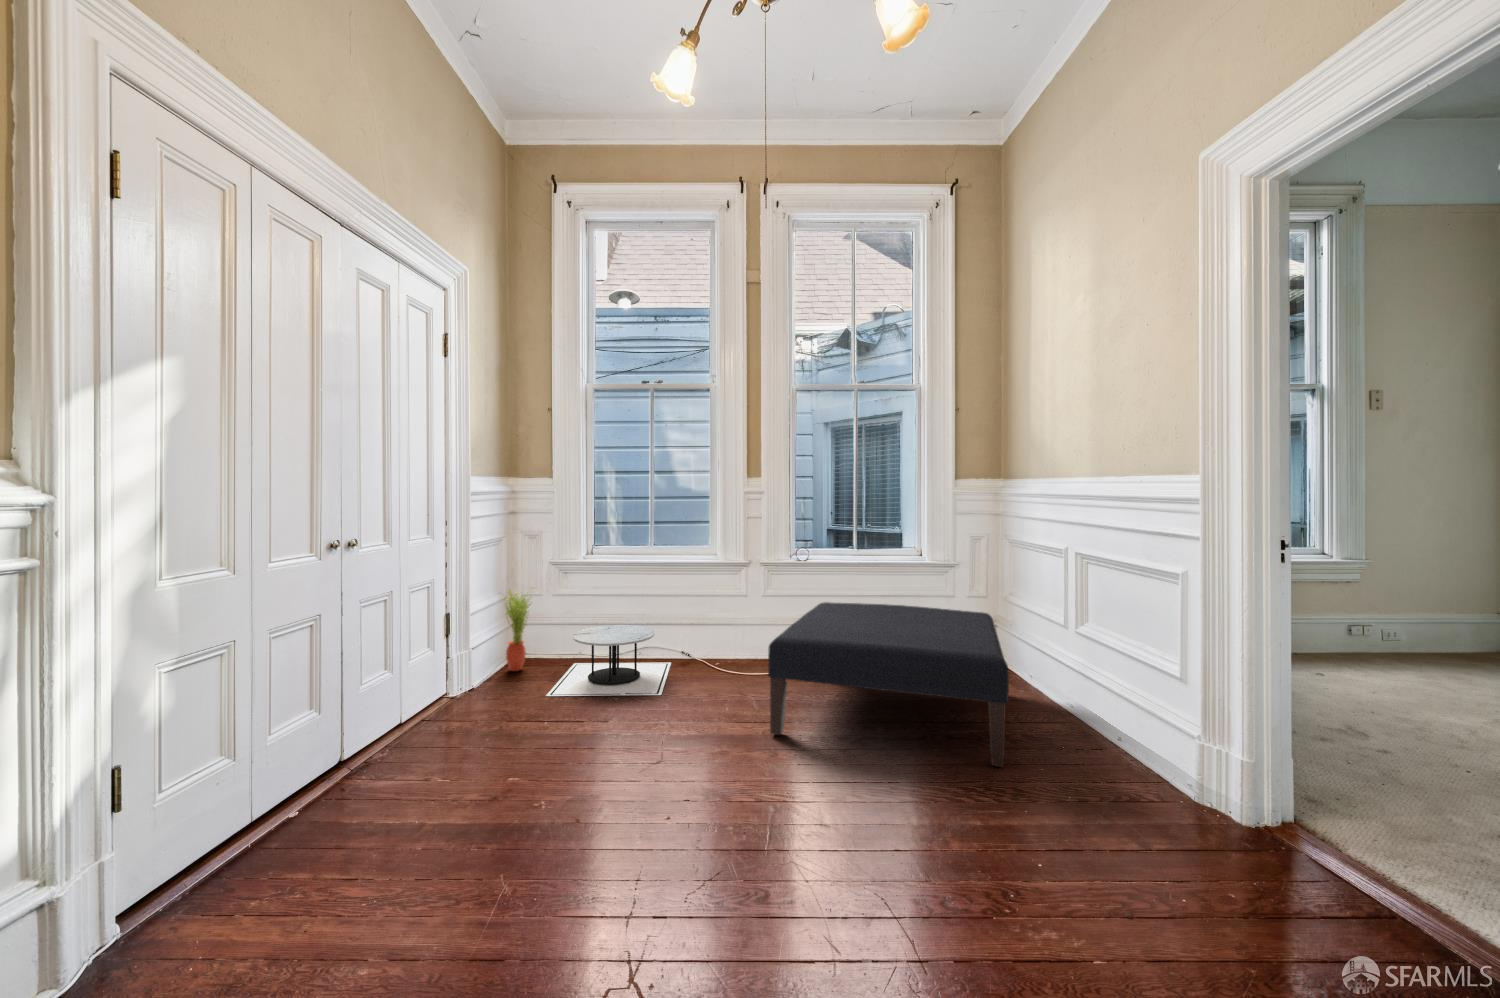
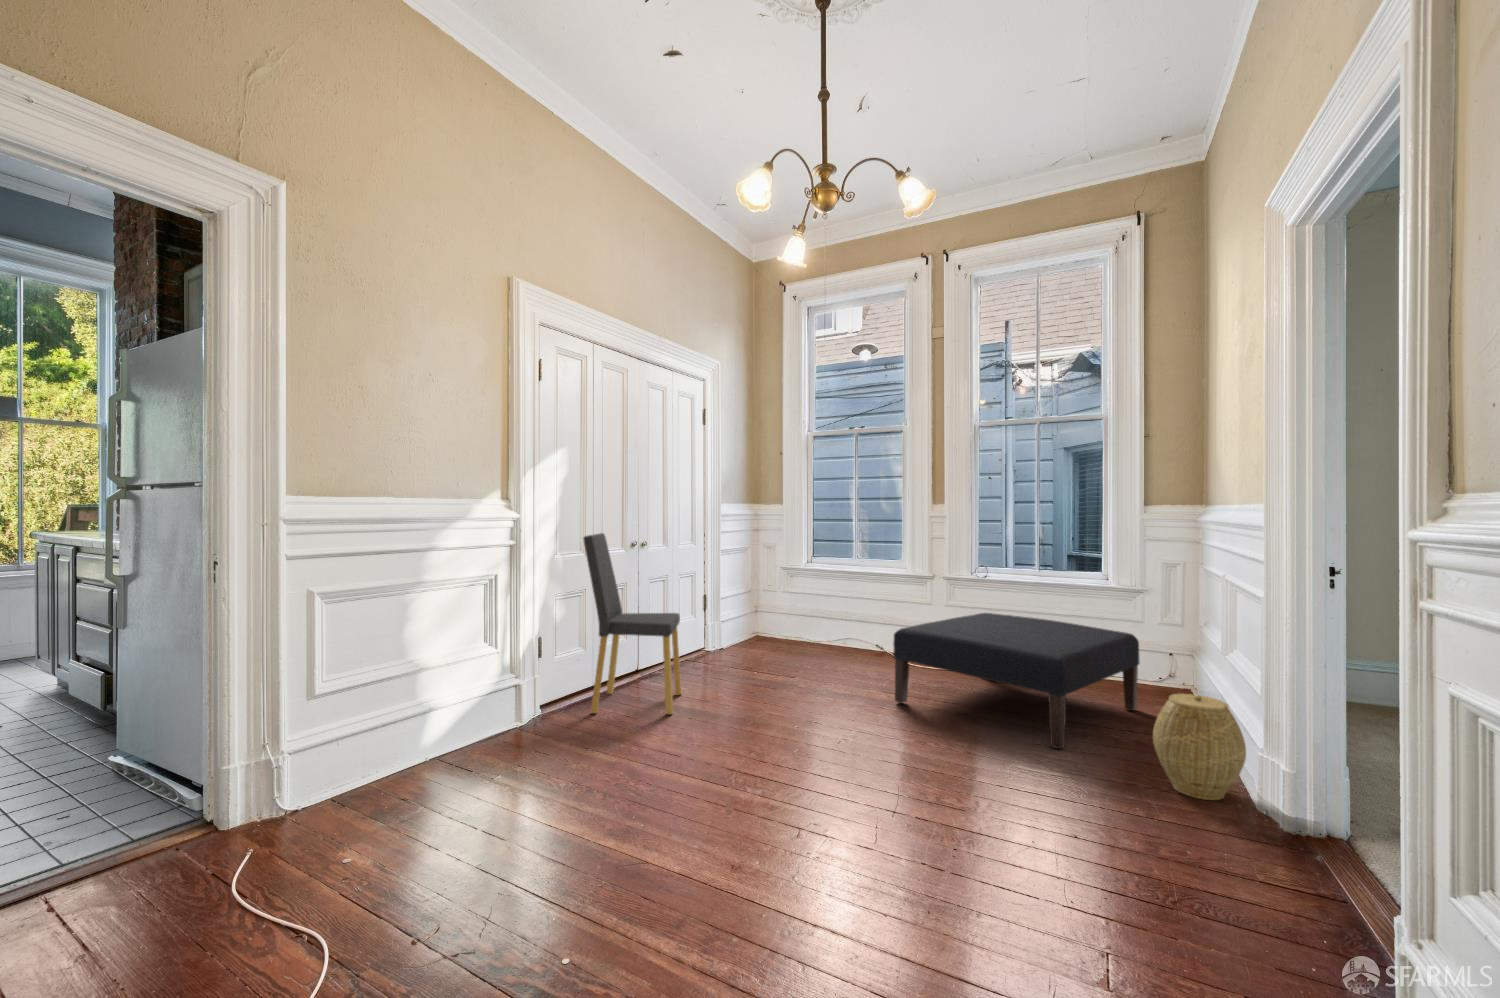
dining chair: none [237,523,454,897] -> present [583,533,681,715]
potted plant: present [504,590,532,671] -> none [747,584,768,644]
side table: present [546,625,671,696] -> none [764,617,868,670]
woven basket: none [1120,683,1226,805] -> present [1153,694,1246,800]

